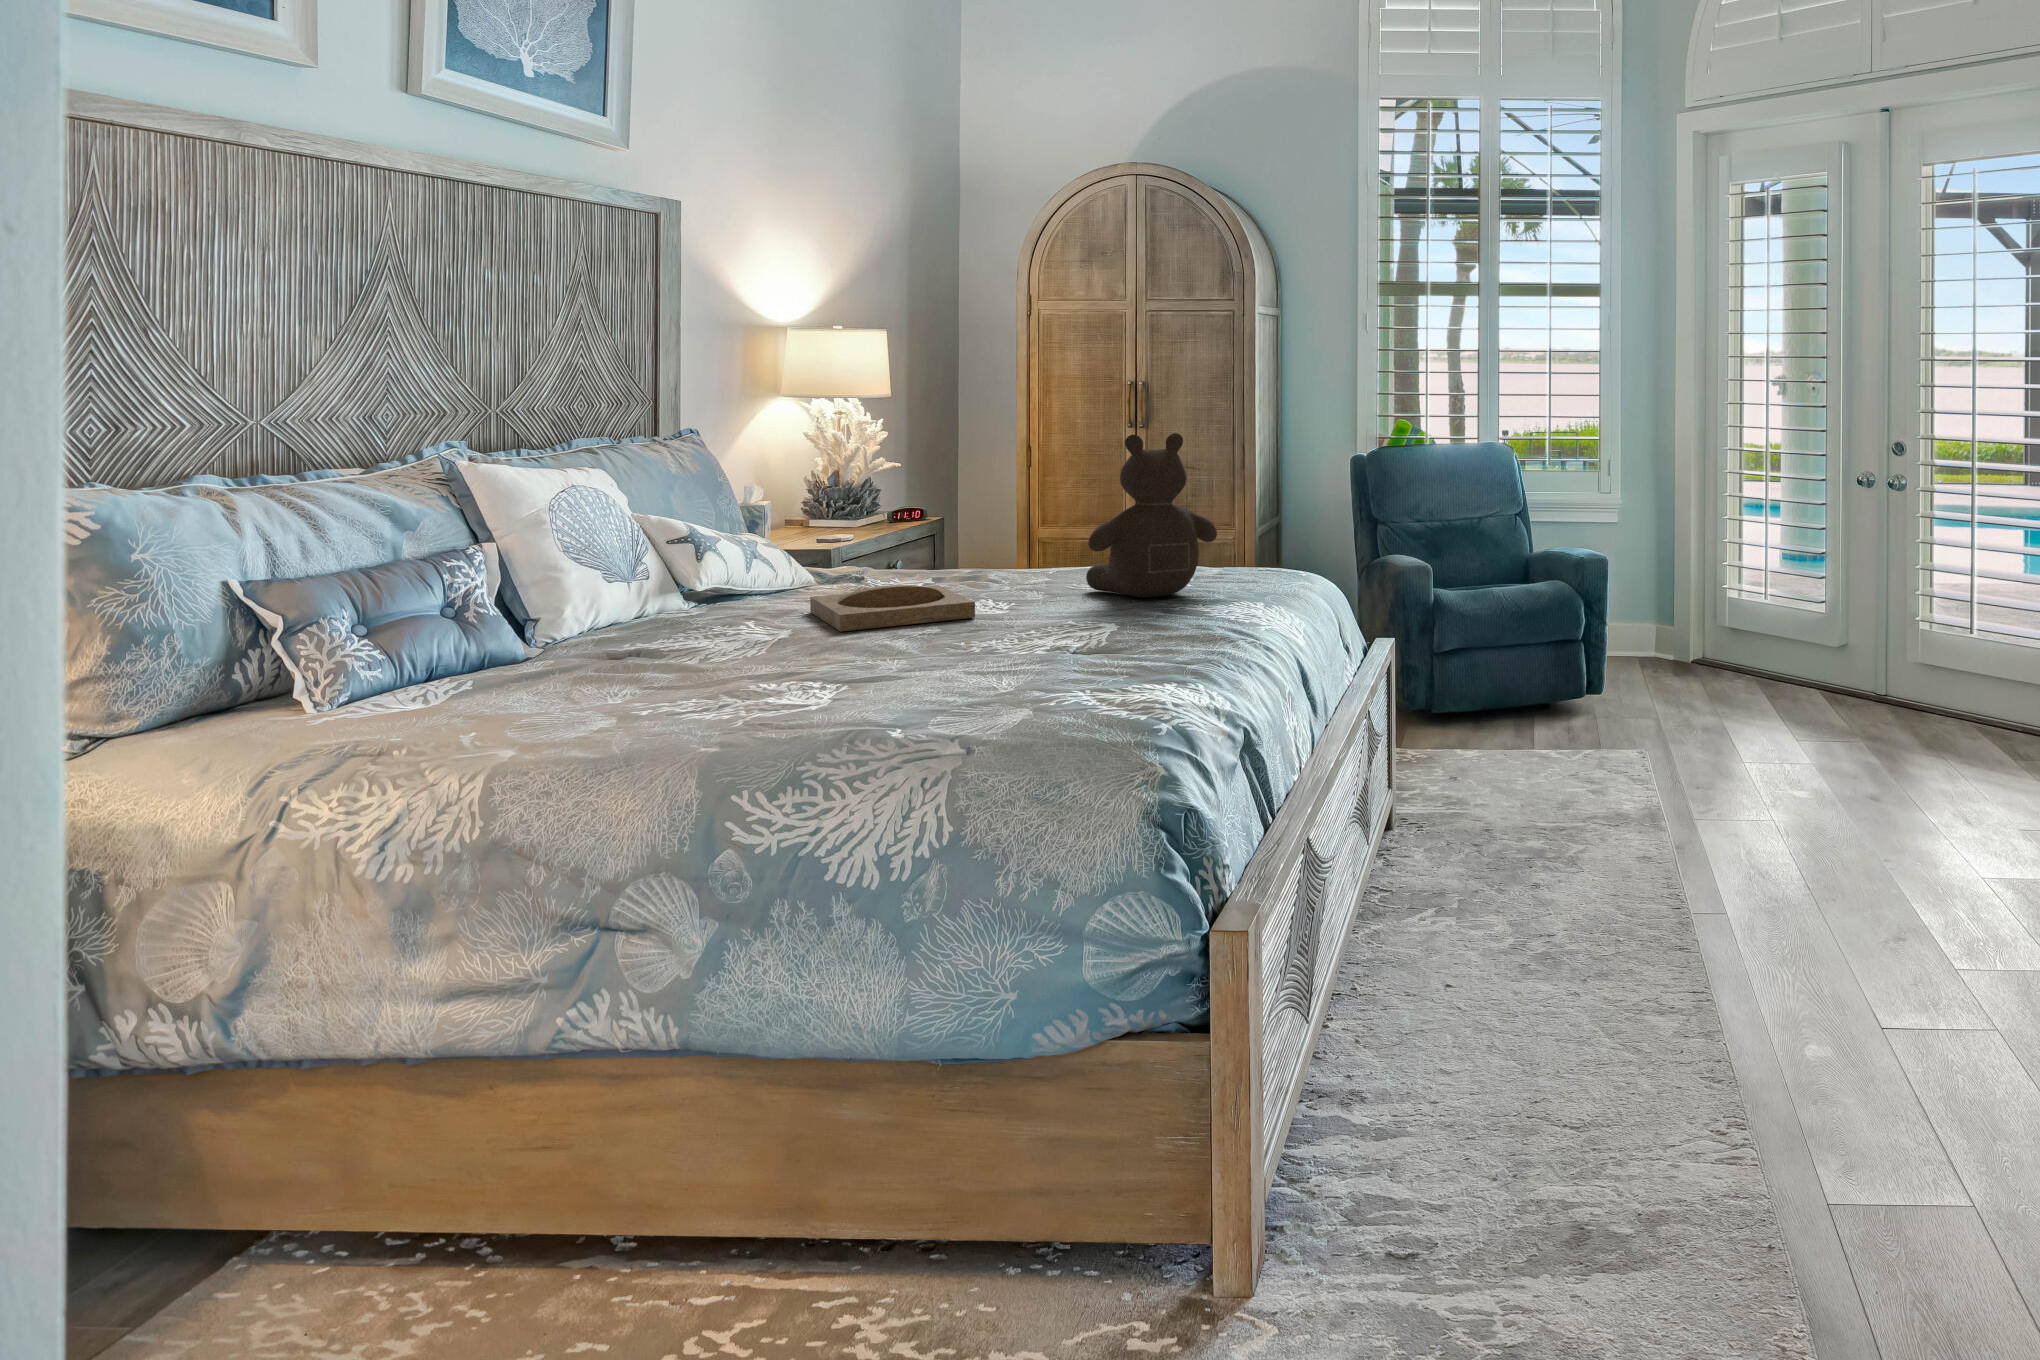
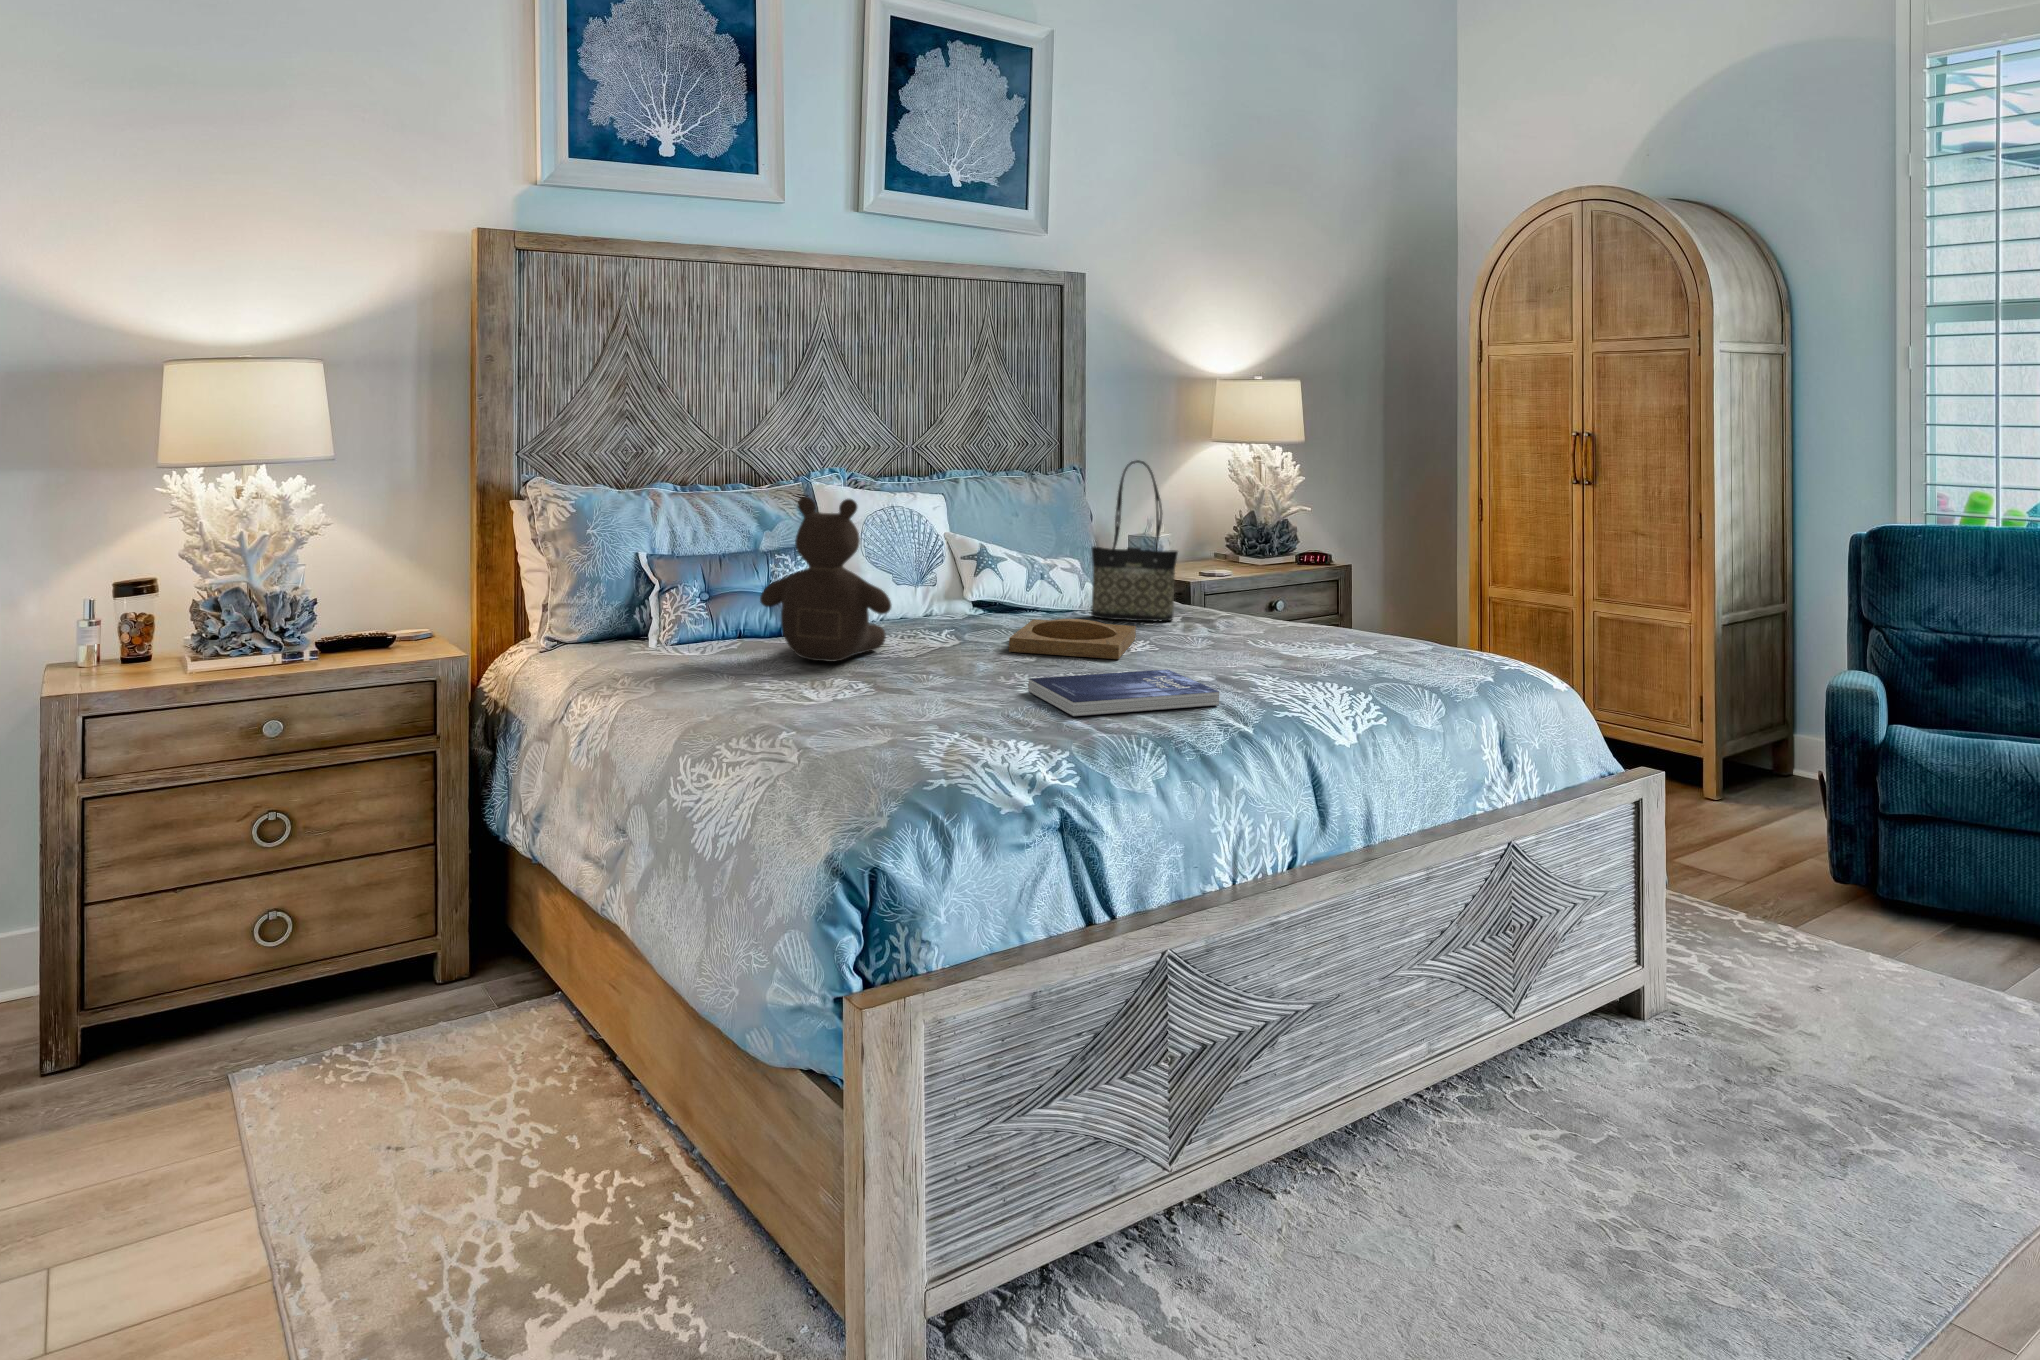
tote bag: none [829,405,929,590] -> present [1091,460,1178,621]
teddy bear: present [1086,433,1217,597] -> present [760,497,891,662]
book: none [970,612,1174,667] -> present [1028,669,1219,717]

